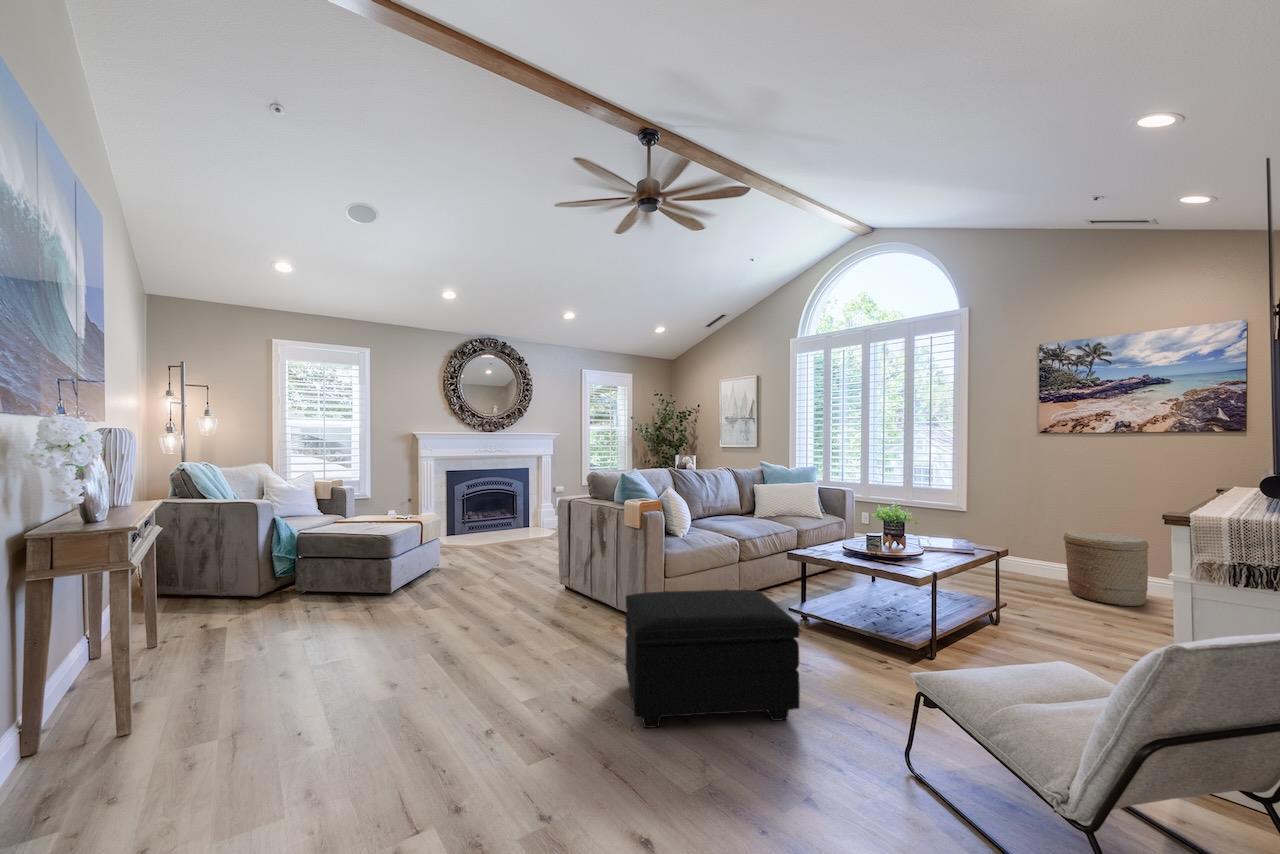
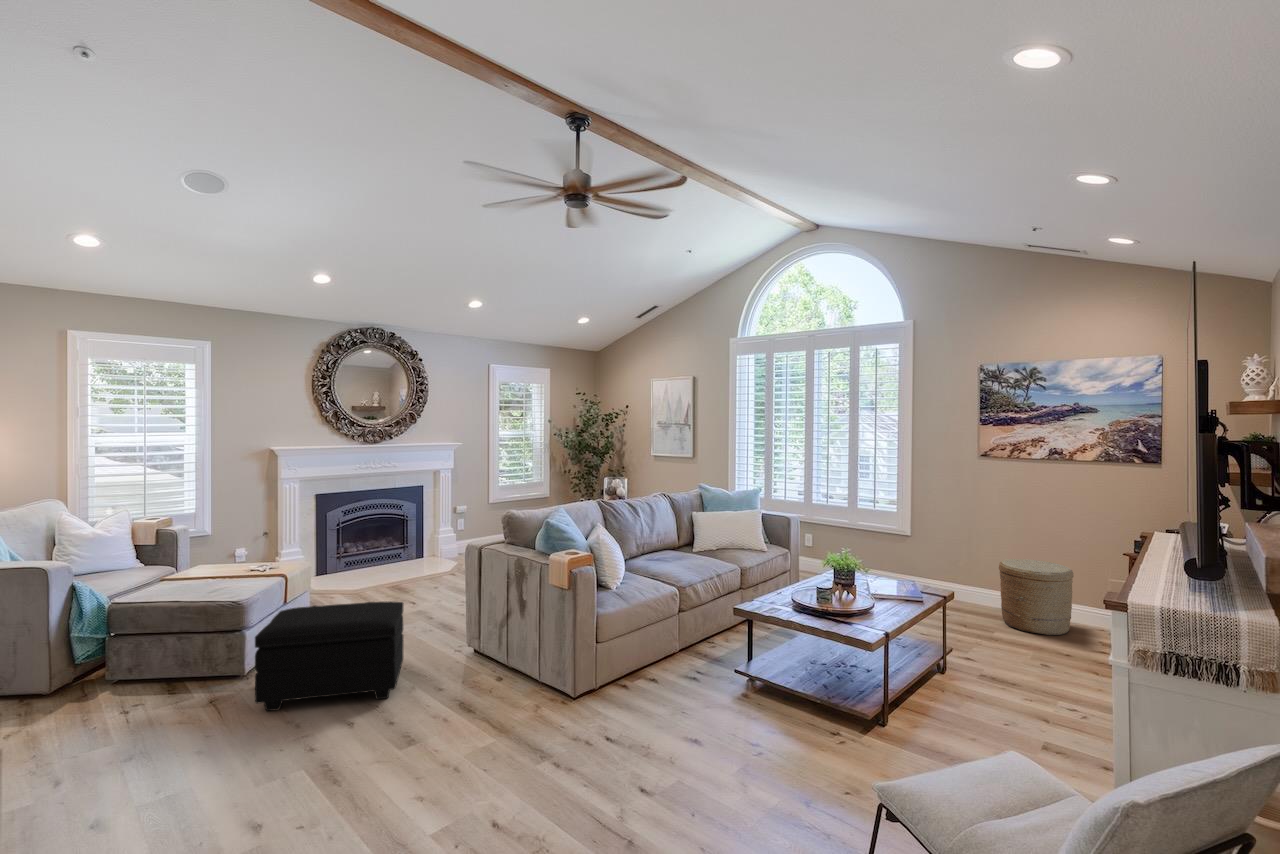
footstool: present [625,589,800,728] -> present [255,601,404,711]

